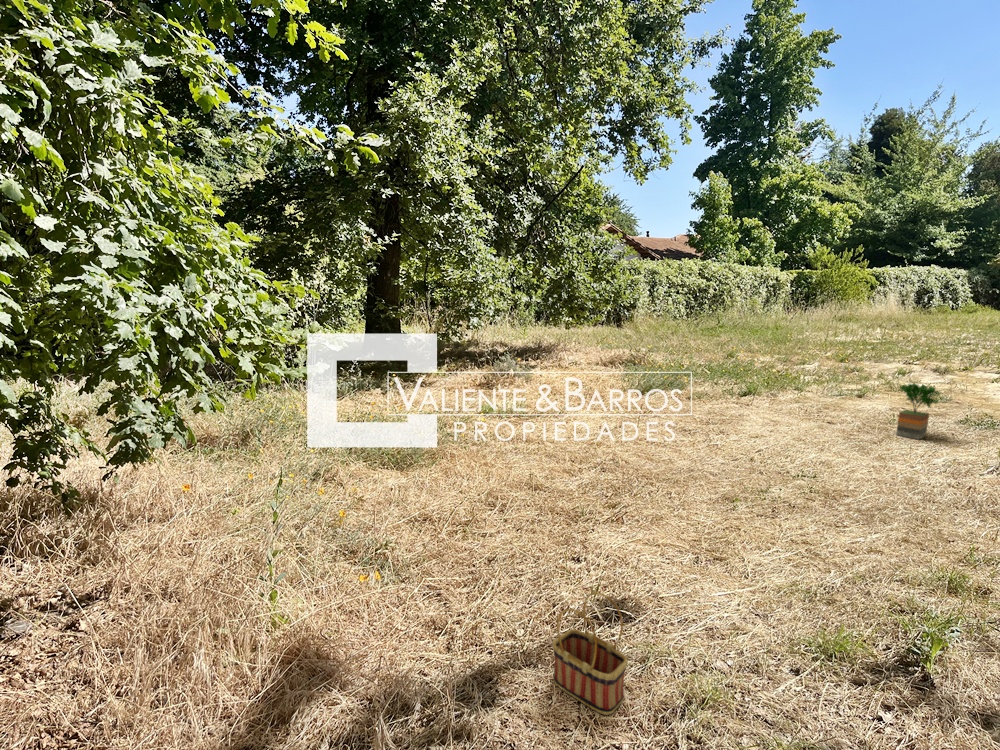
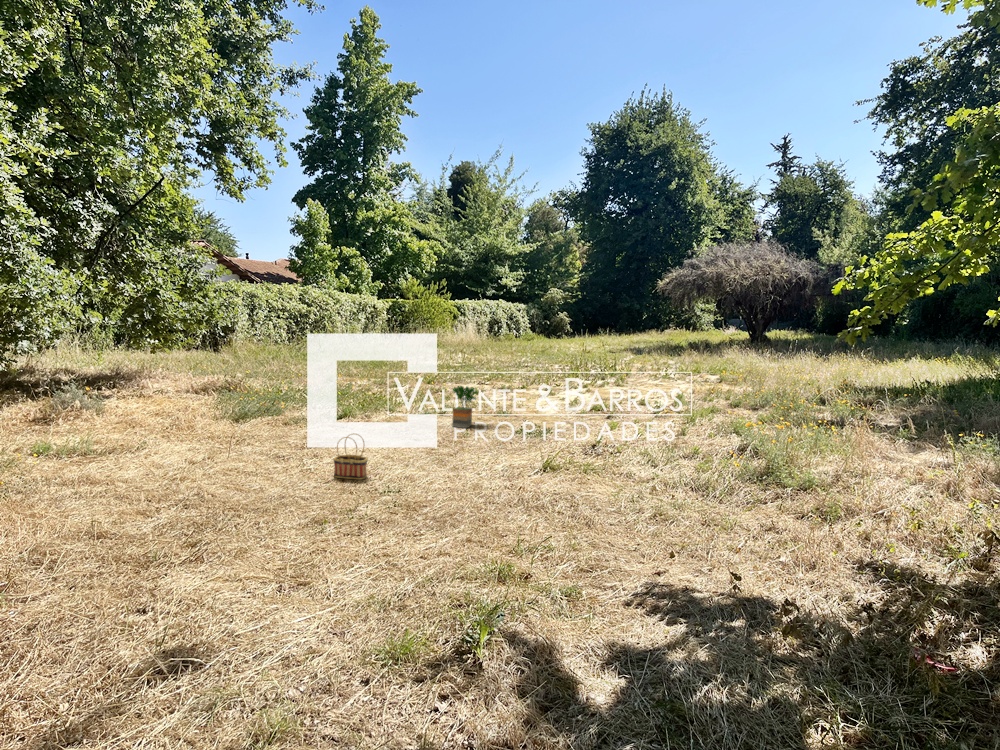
basket: present [553,592,628,715] -> present [334,433,368,480]

